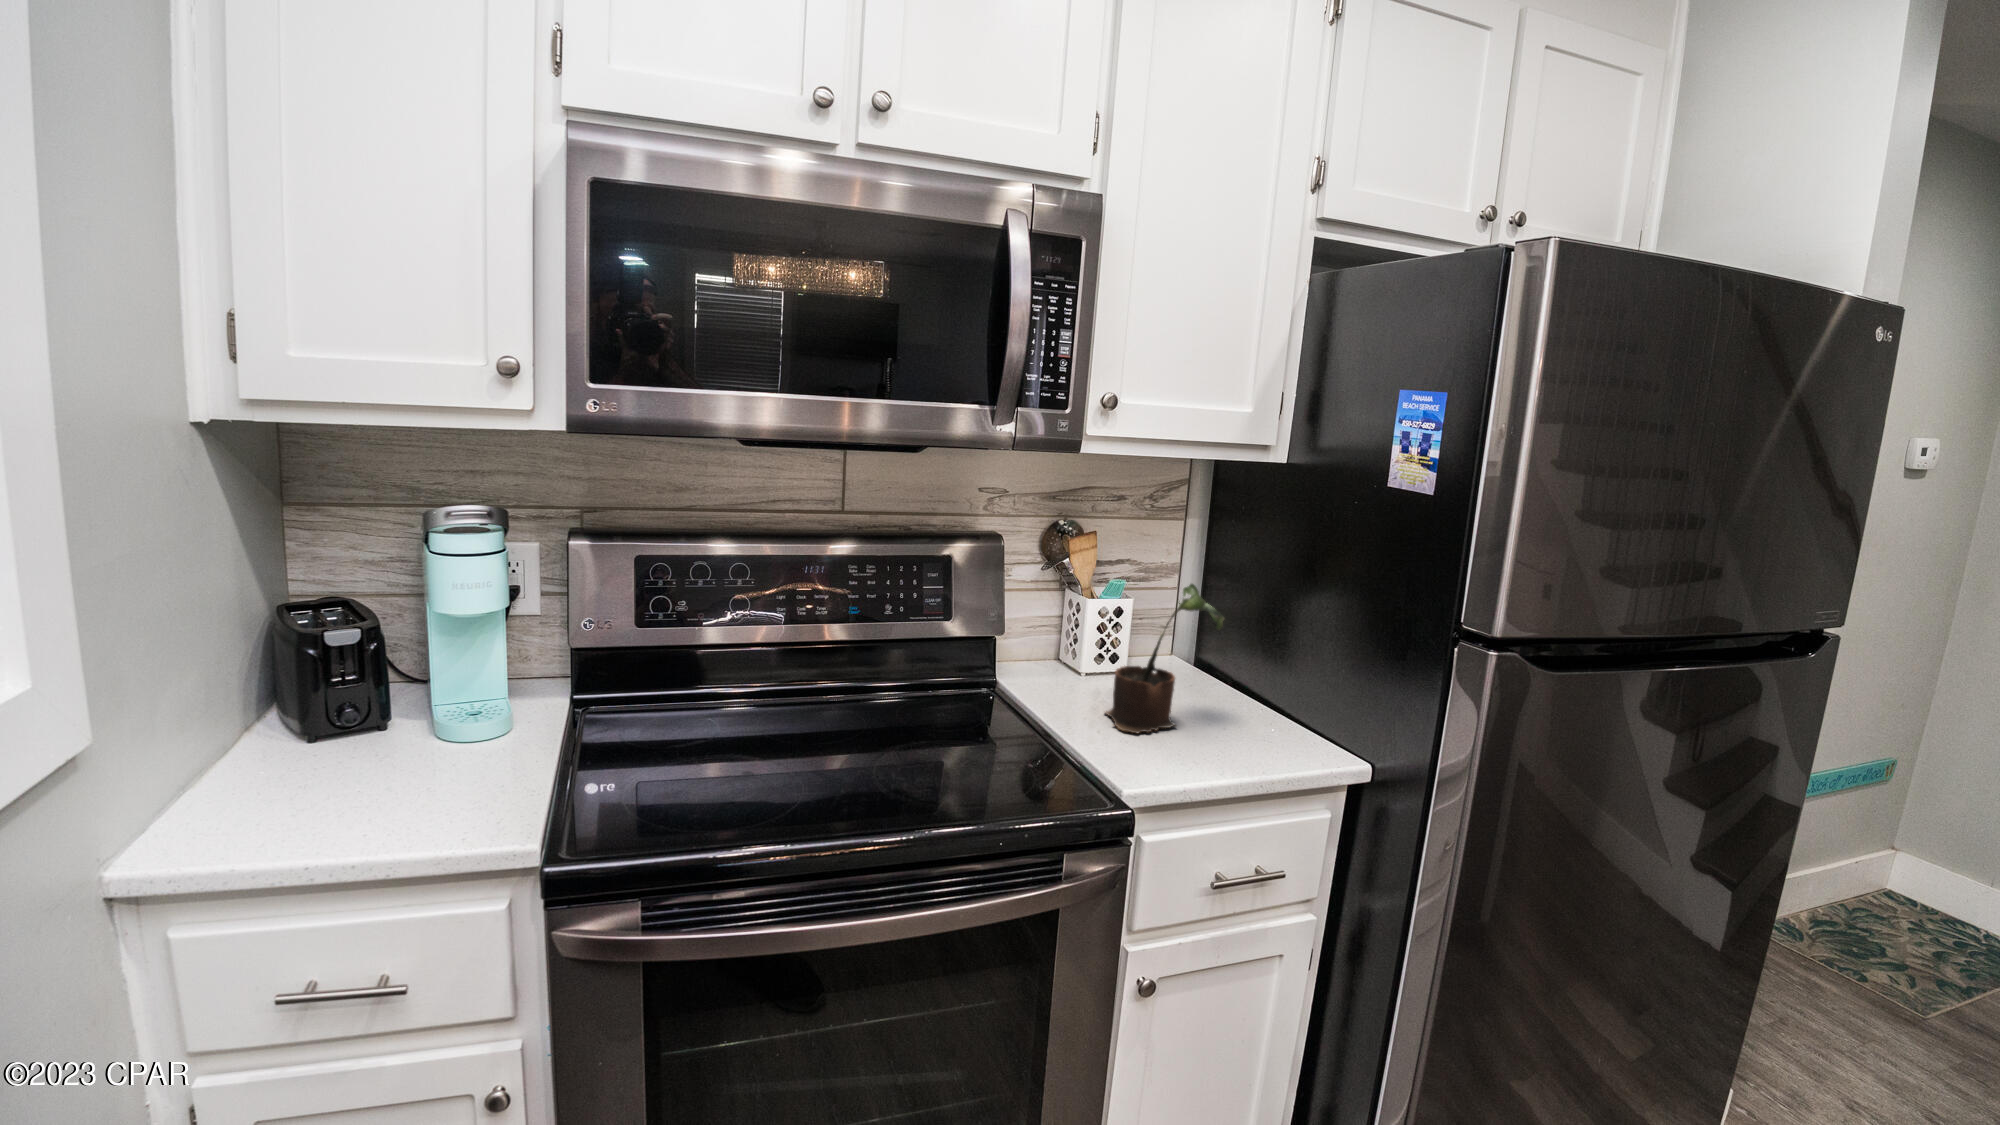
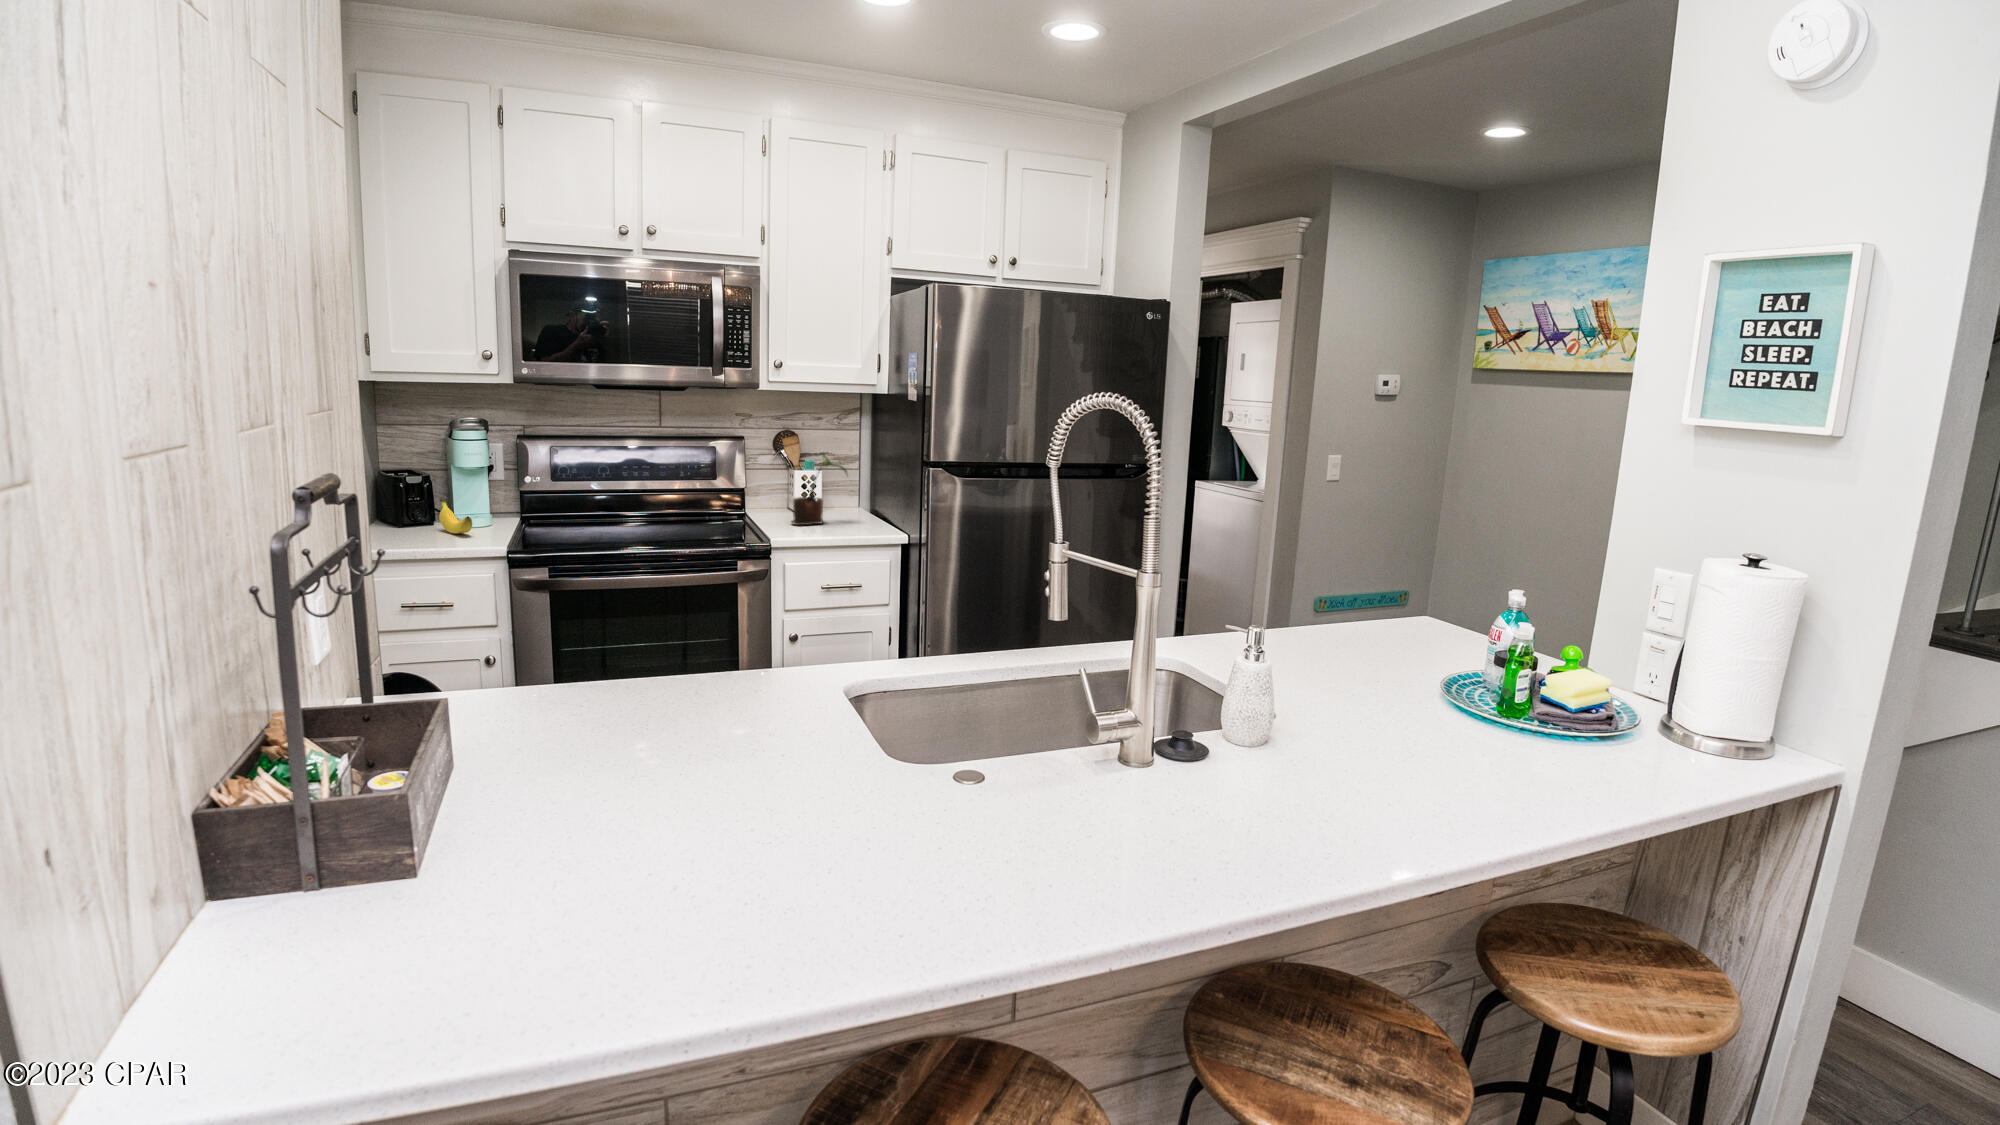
banana: none [388,688,458,783] -> present [439,499,472,533]

